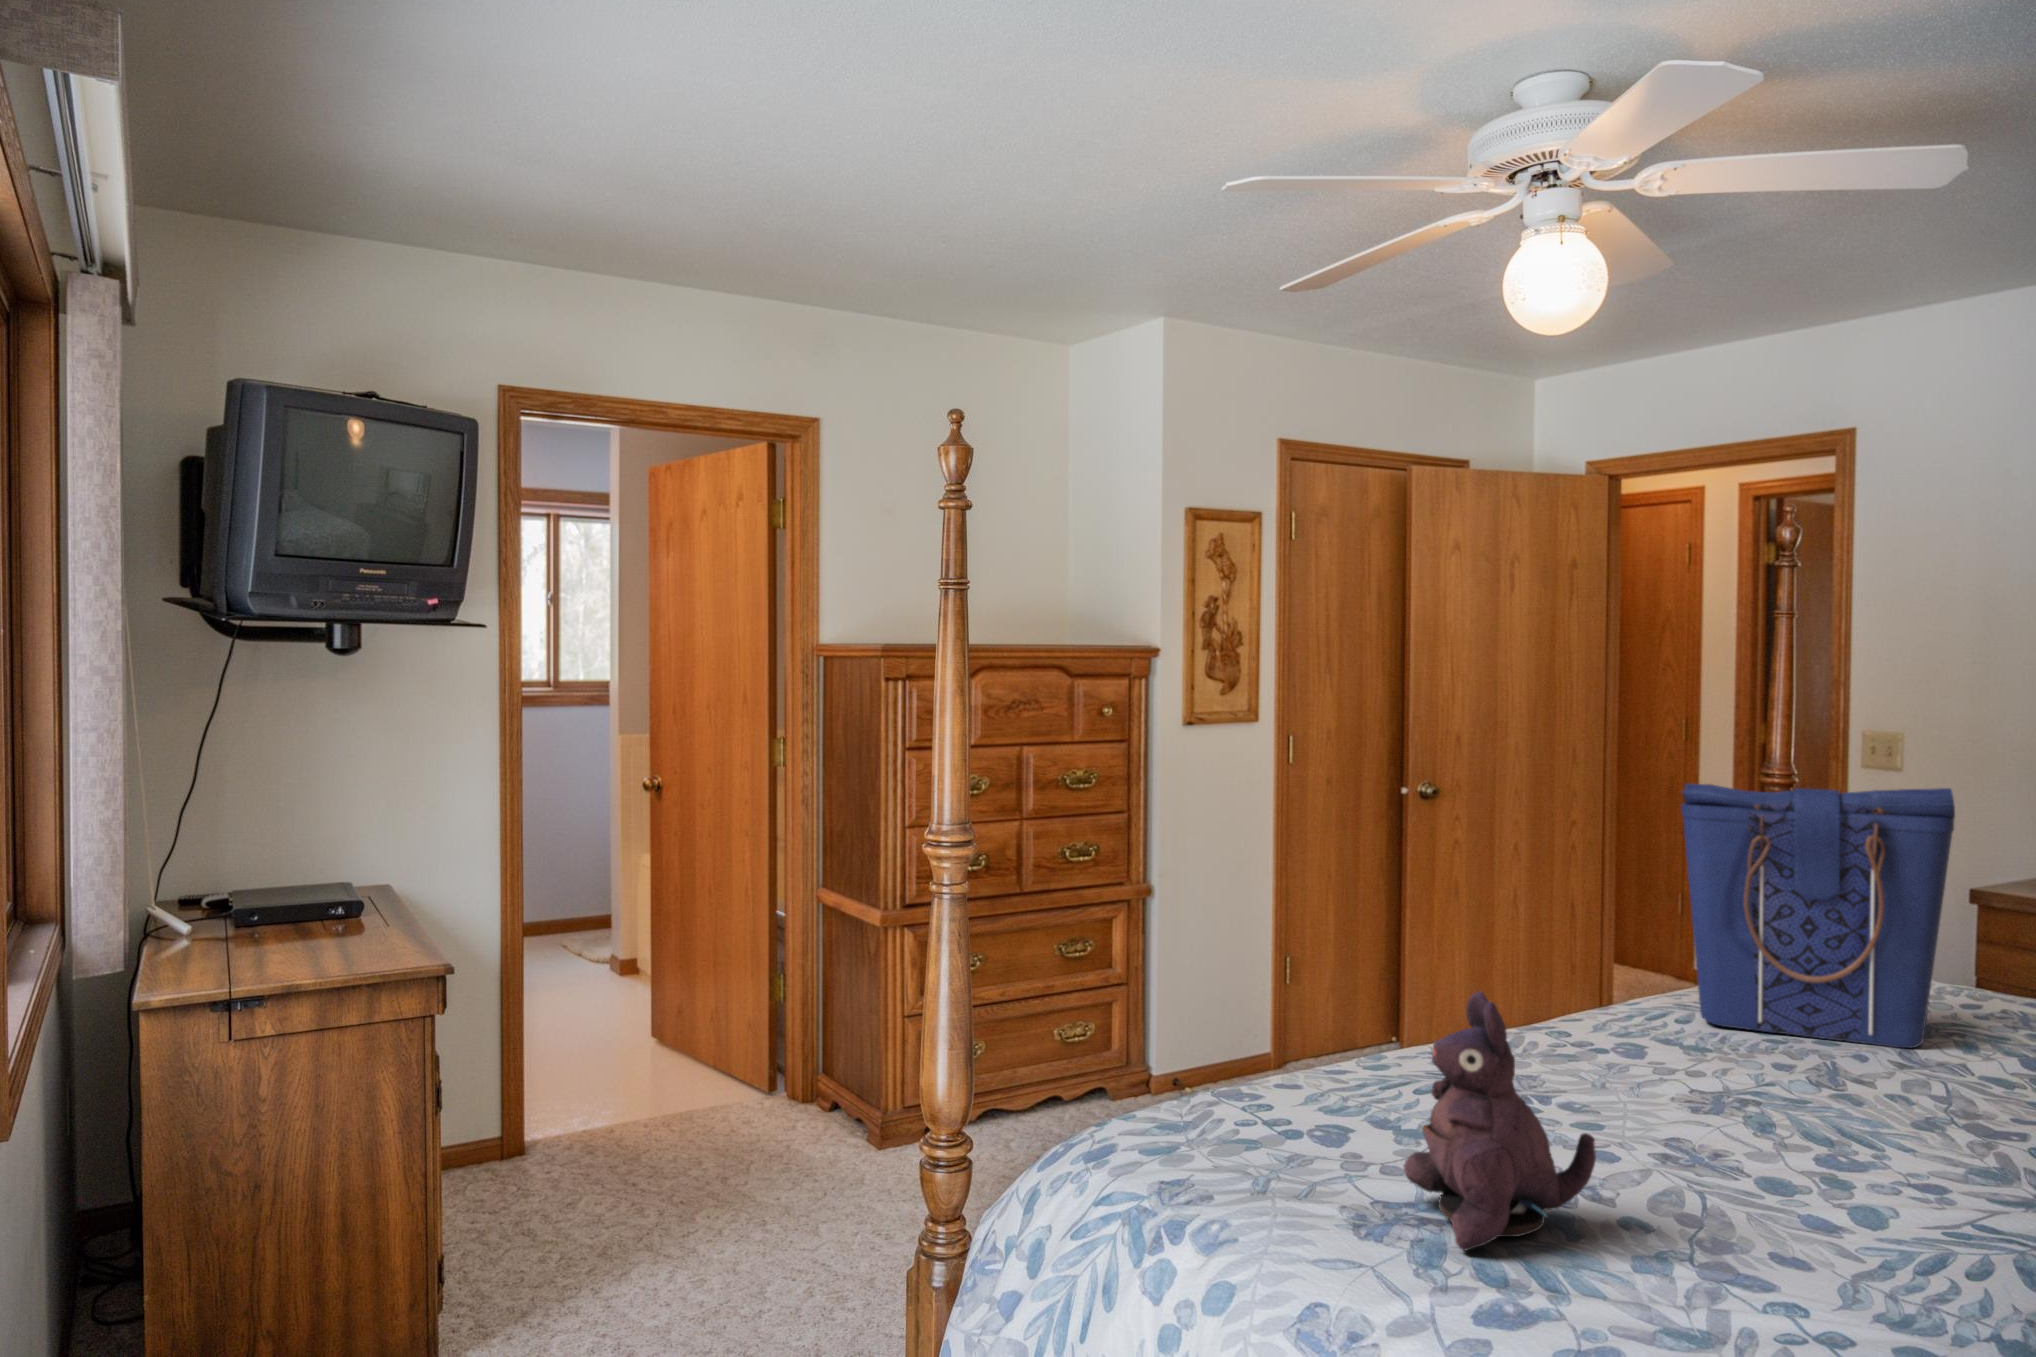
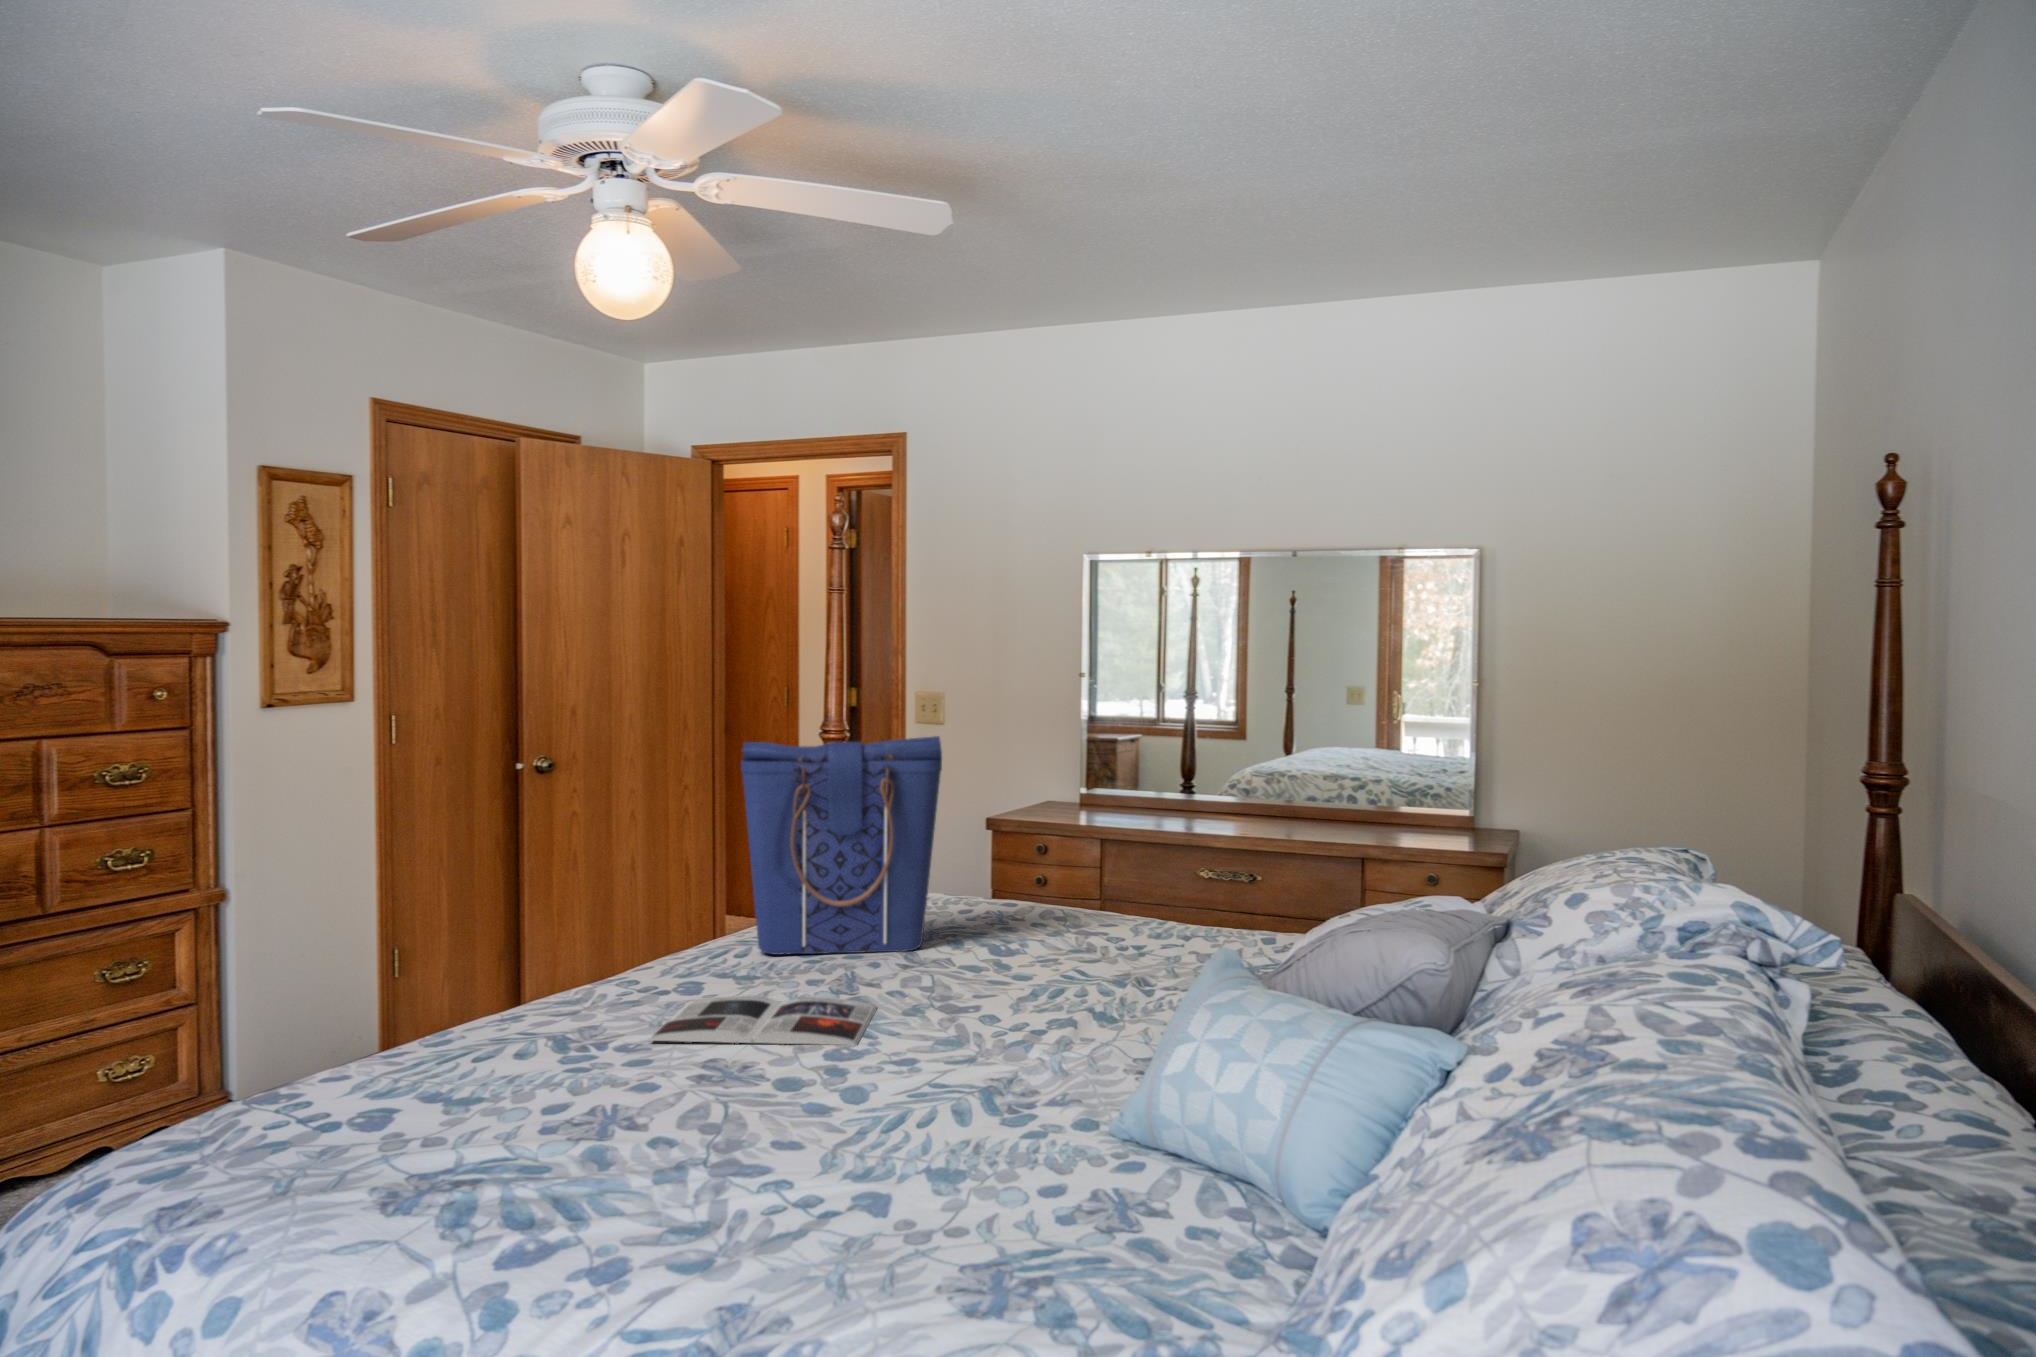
plush toy: present [1403,991,1596,1251] -> none [442,949,628,1204]
magazine: none [1592,1065,1878,1158] -> present [649,995,877,1045]

